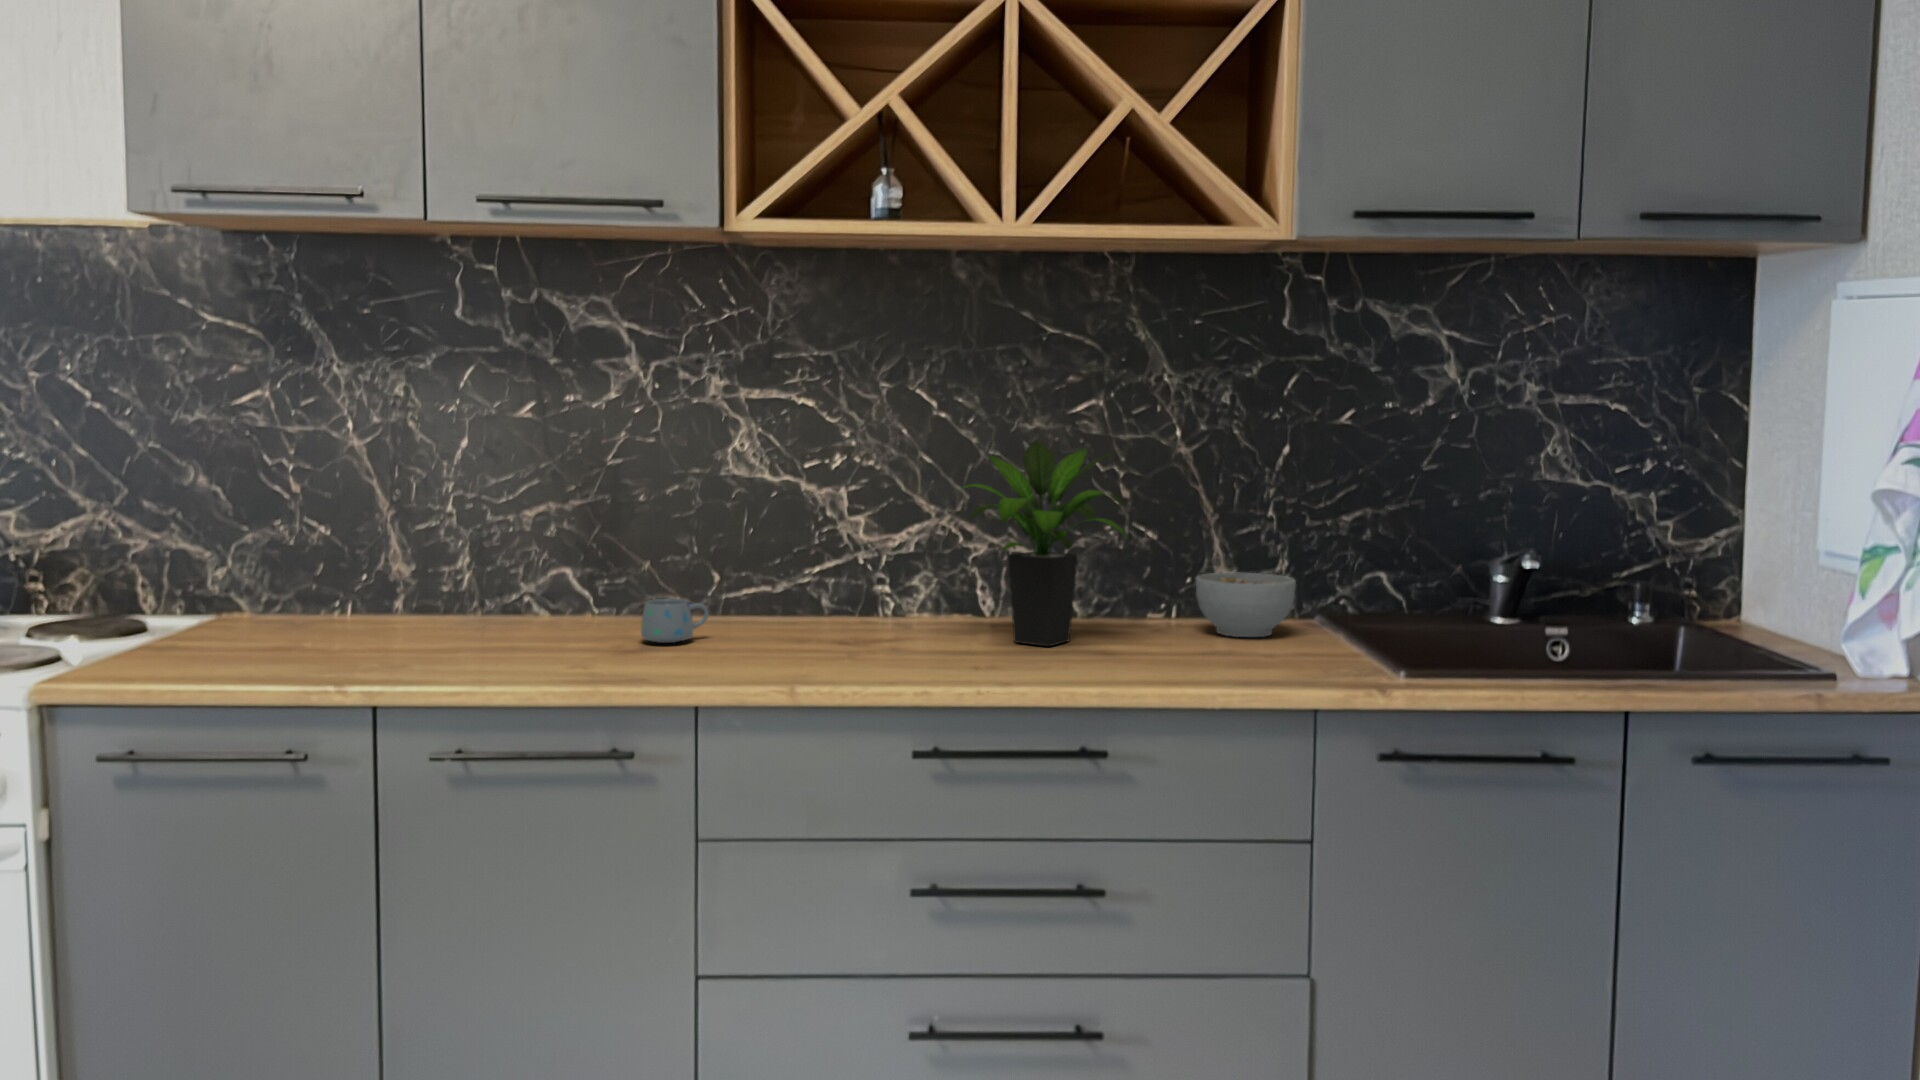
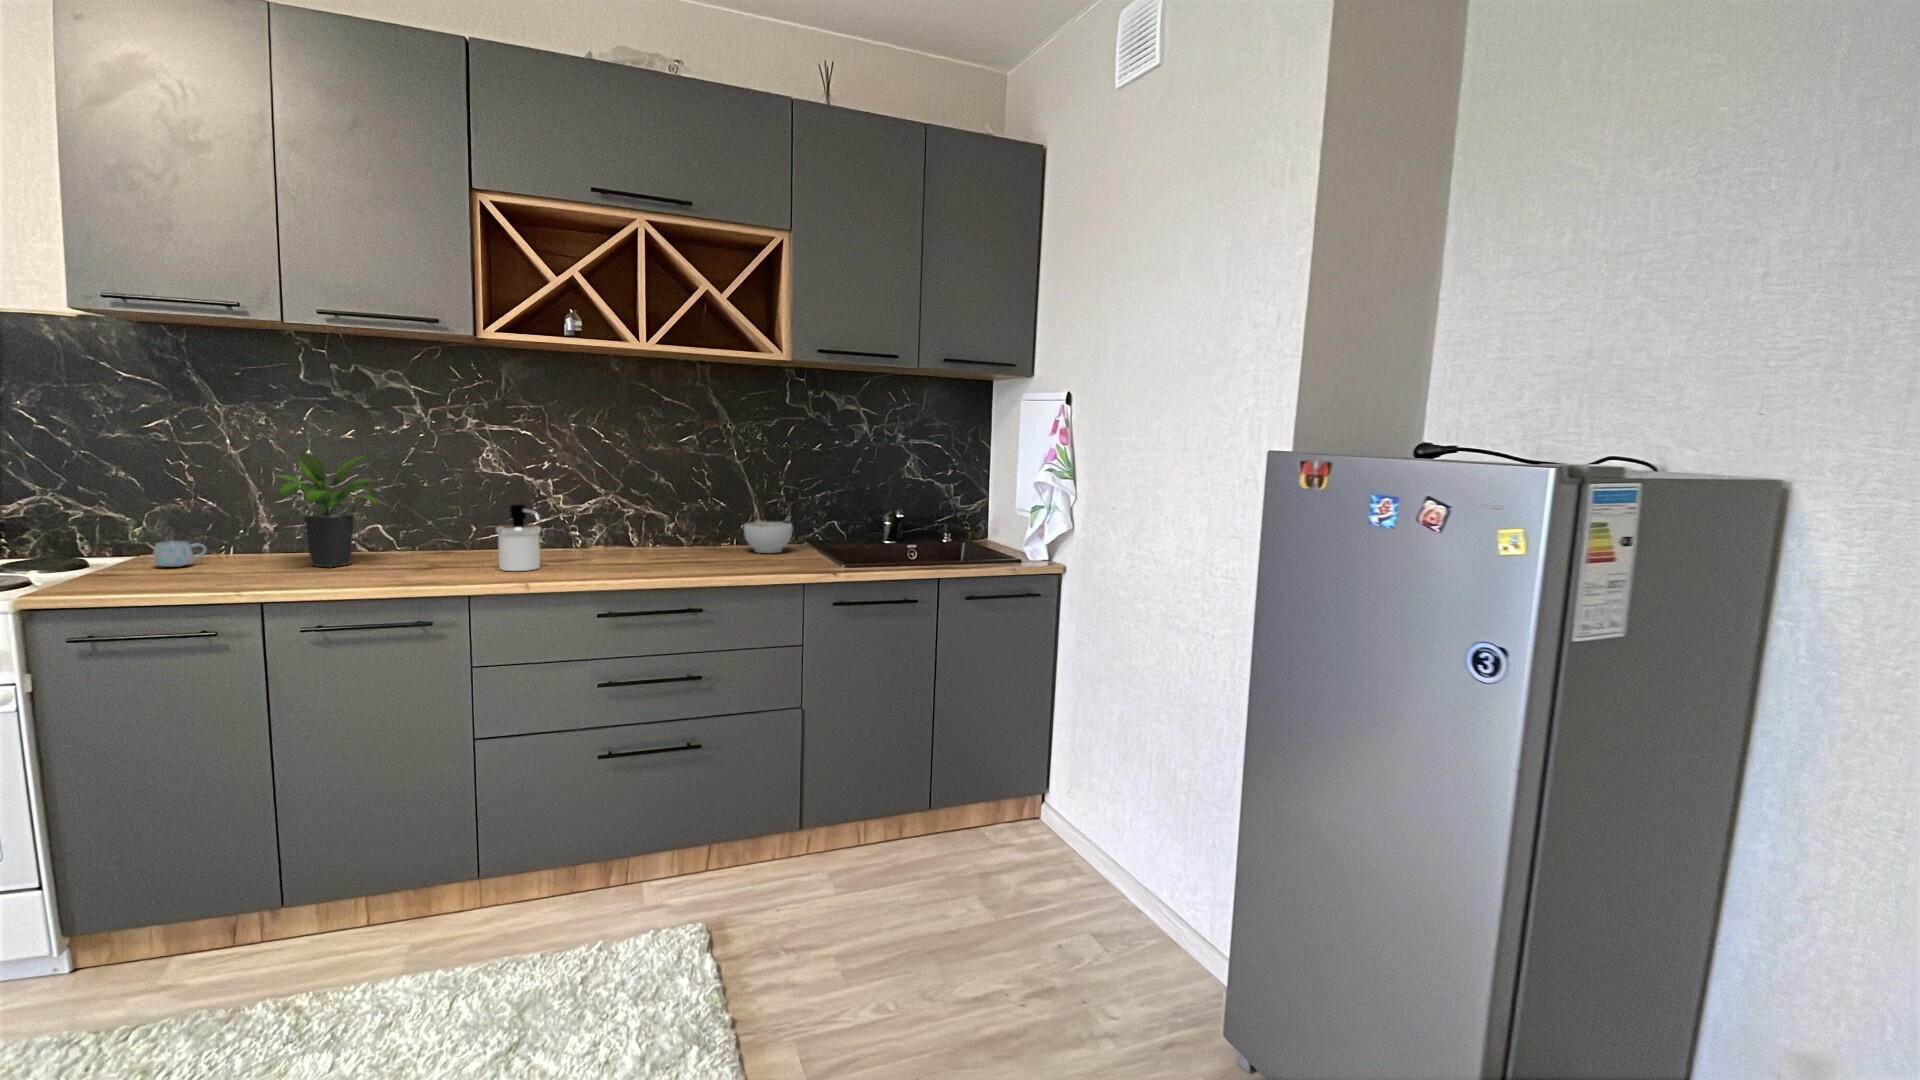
potted plant: present [958,442,1130,646] -> present [259,451,380,567]
soap dispenser: none [743,534,819,662] -> present [496,504,541,571]
mug: present [641,599,709,643] -> present [153,541,206,567]

